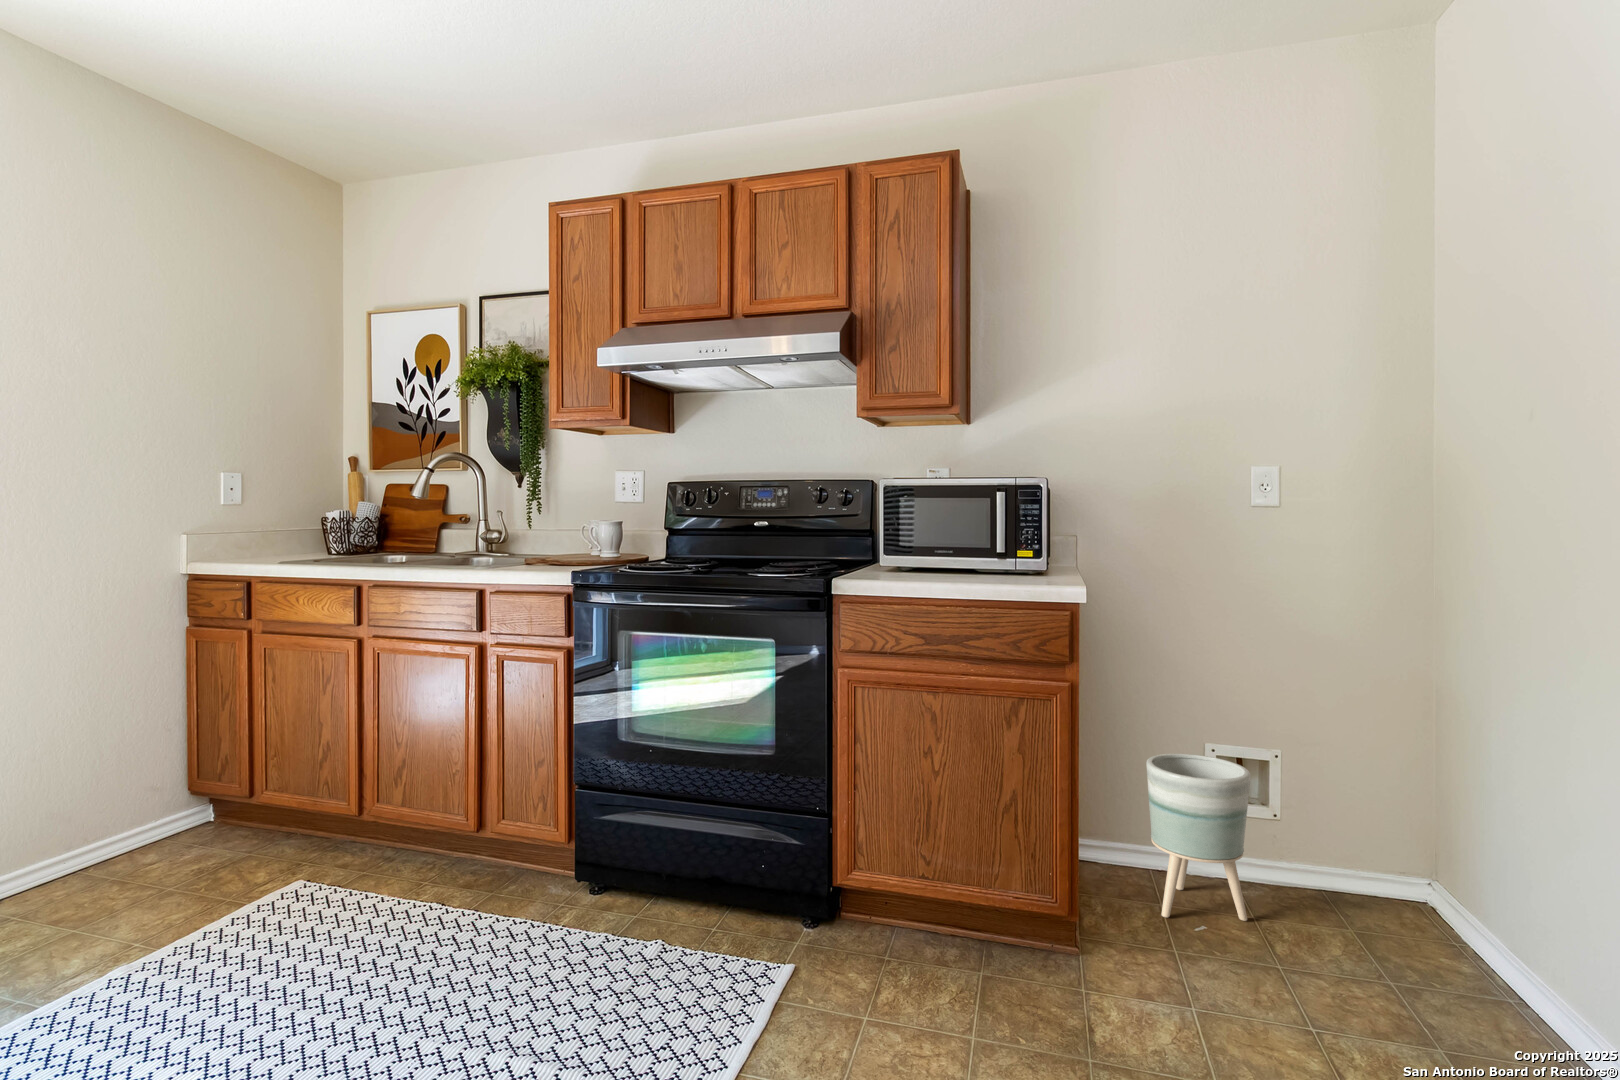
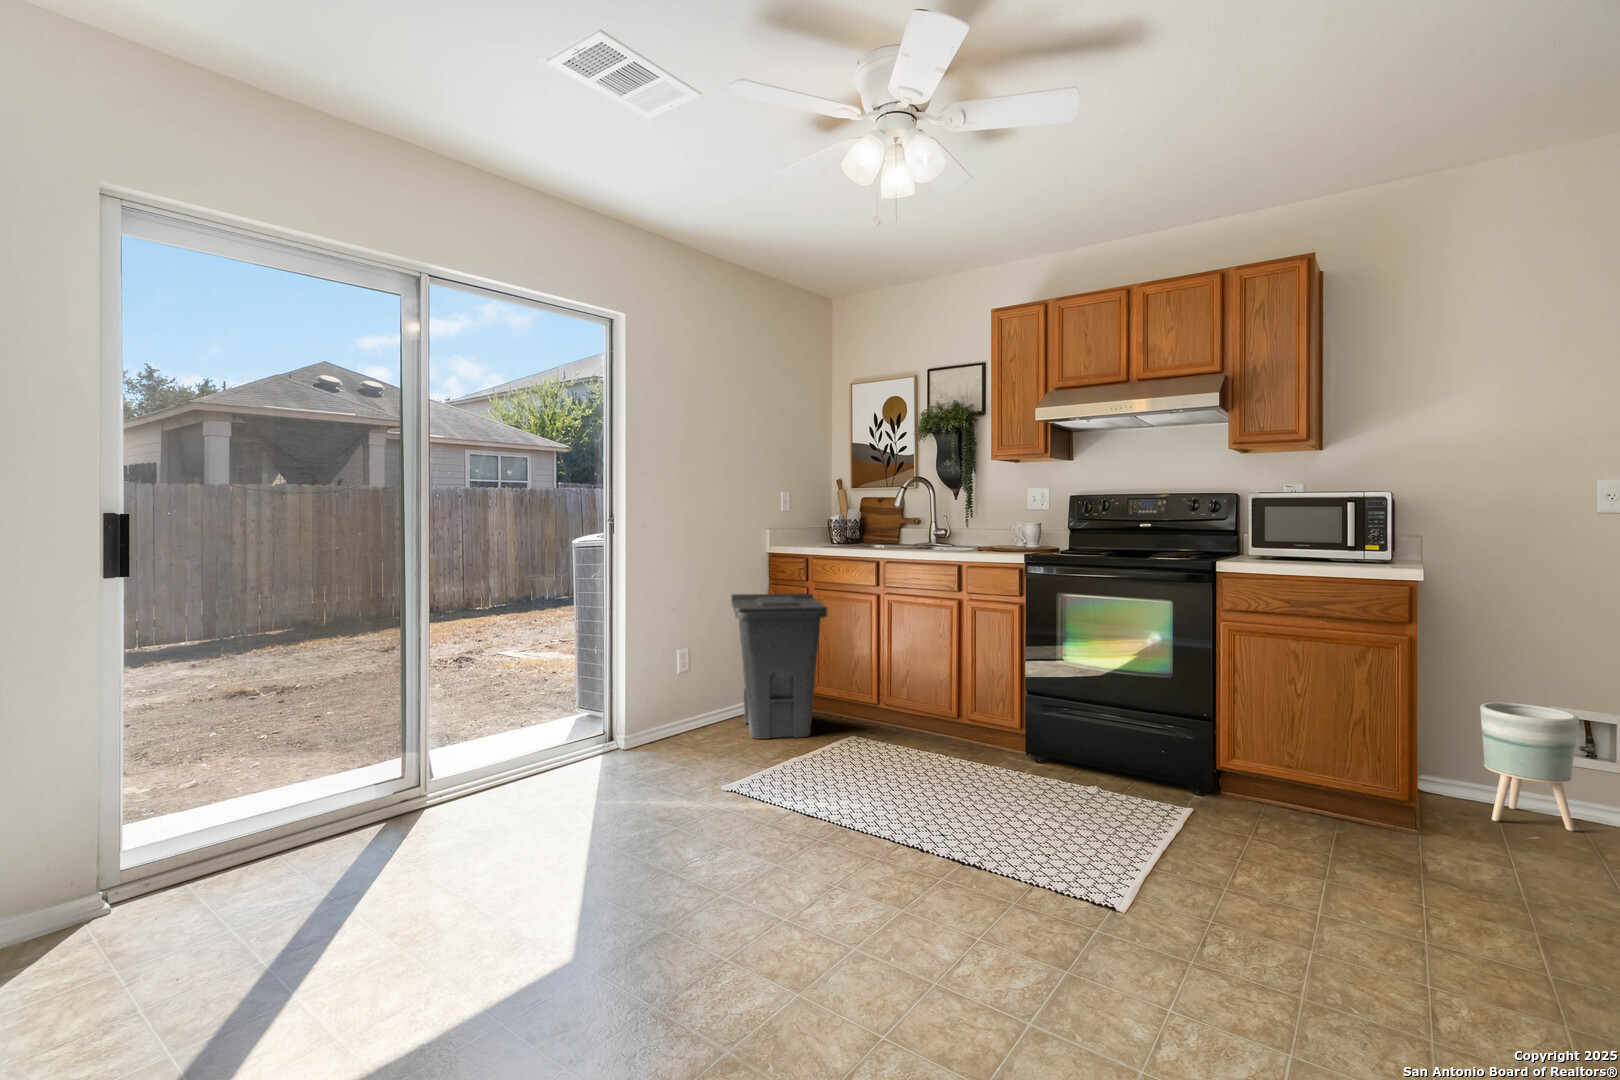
trash can: none [36,635,265,908] -> present [731,593,828,739]

